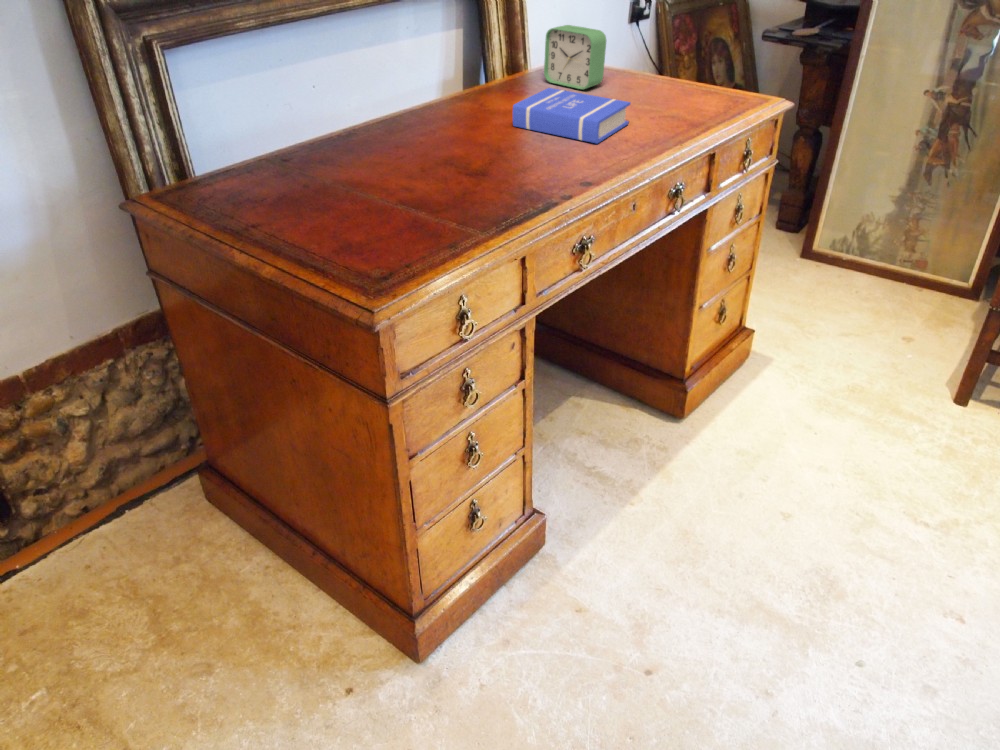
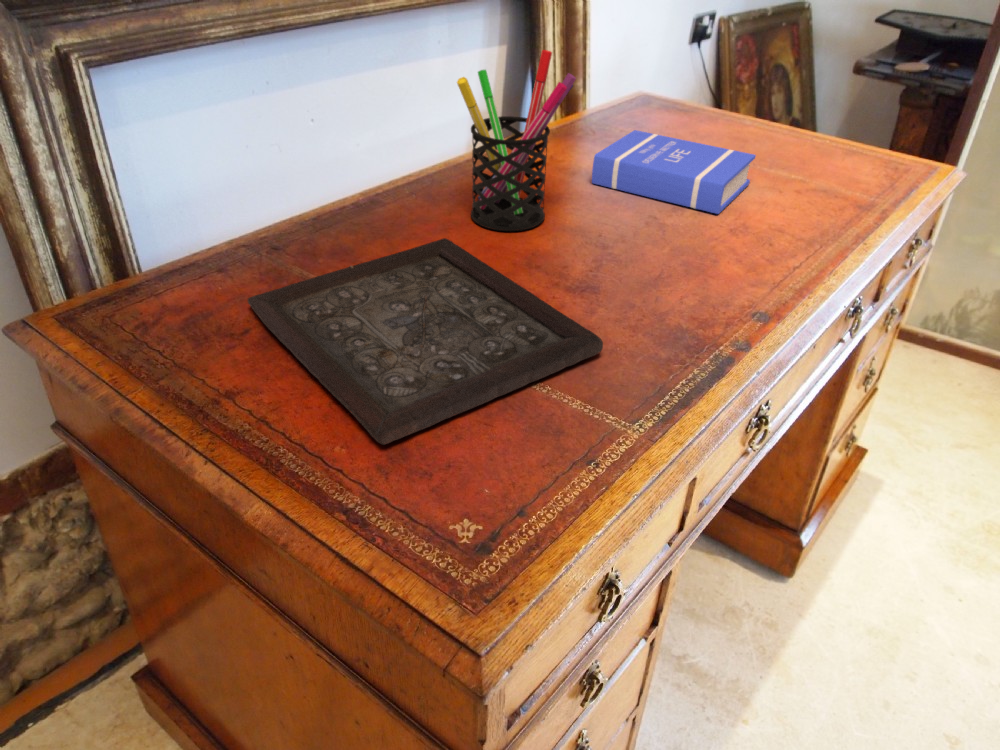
alarm clock: present [544,25,606,90] -> none [615,45,704,131]
pen holder: none [404,29,486,157] -> present [457,50,576,231]
tray: none [267,160,489,265] -> present [248,238,603,445]

